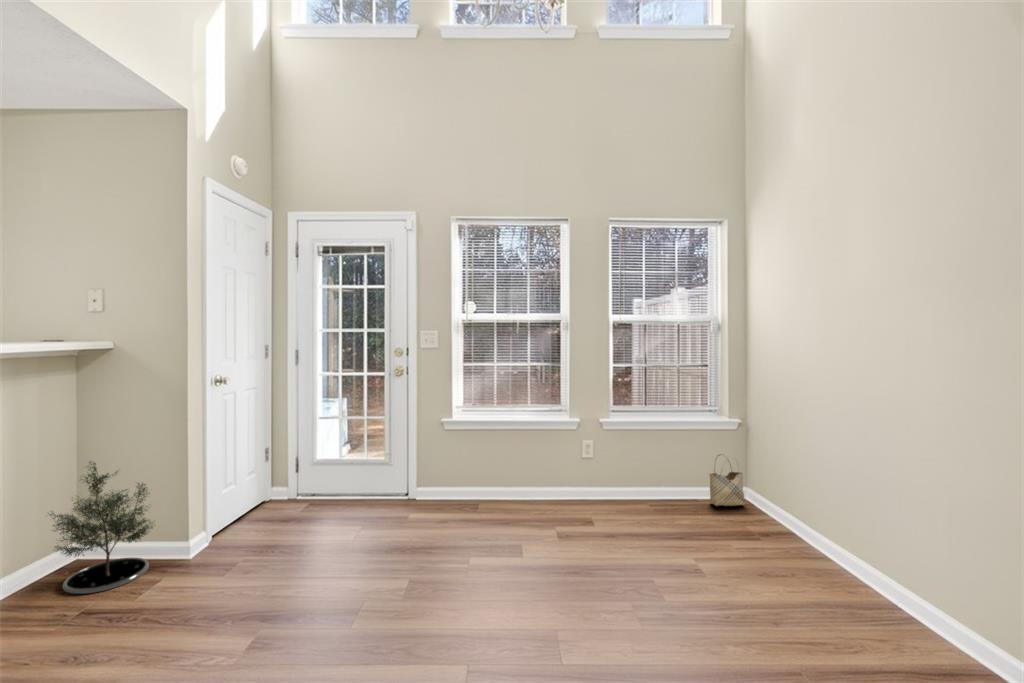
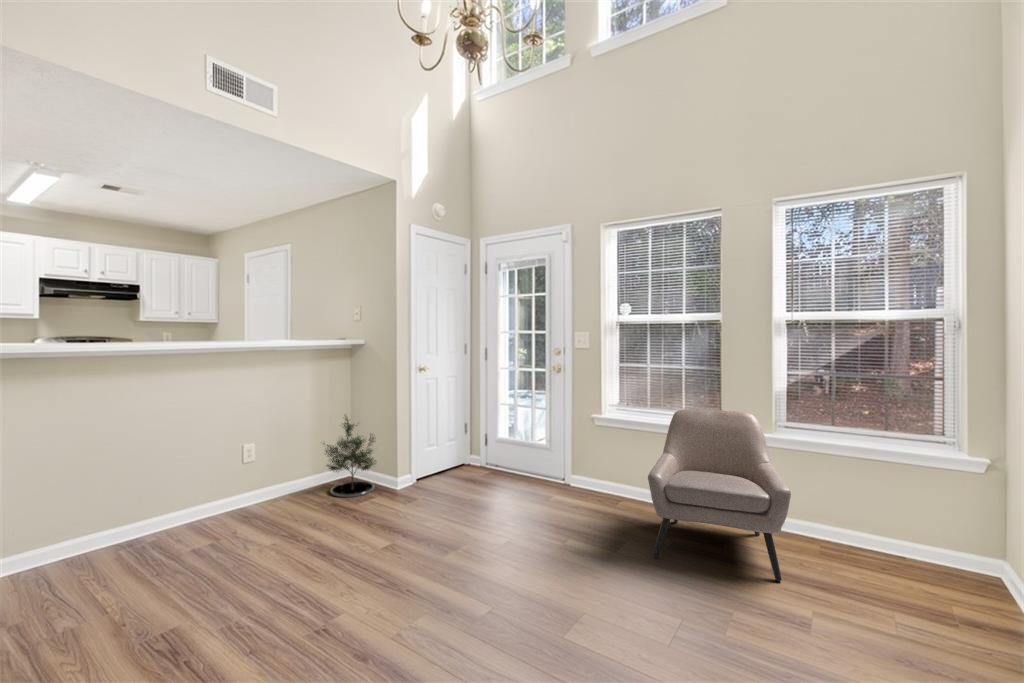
armchair: none [533,402,657,548] -> present [648,409,791,582]
woven basket: present [709,455,745,506] -> none [919,504,987,584]

